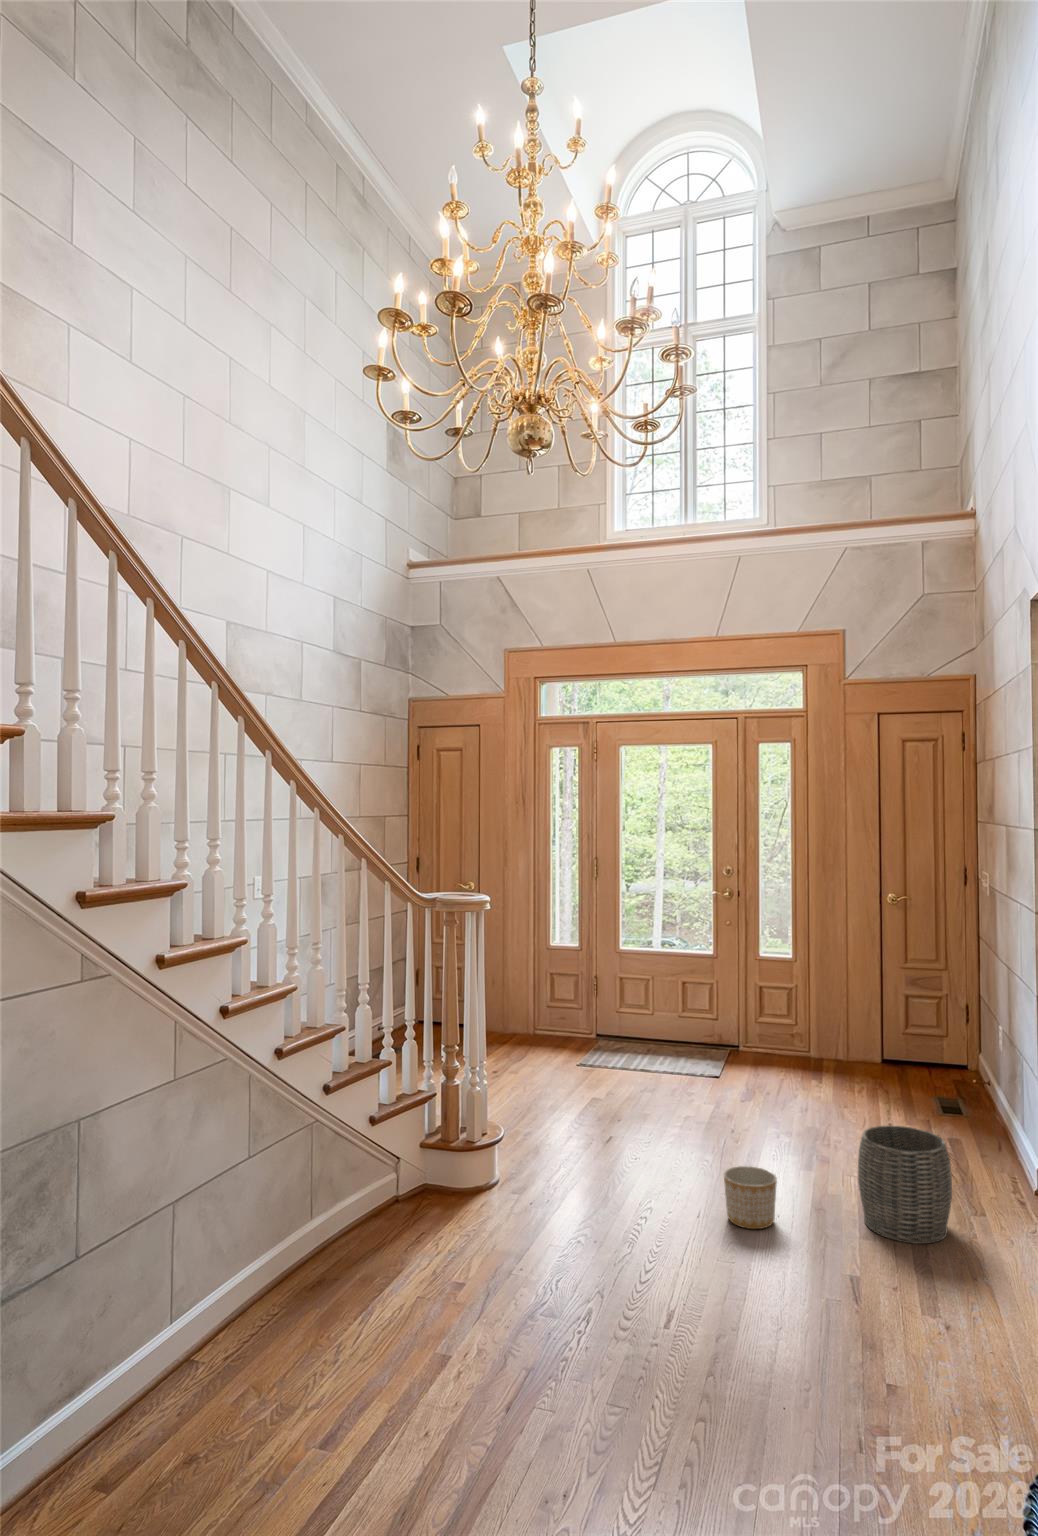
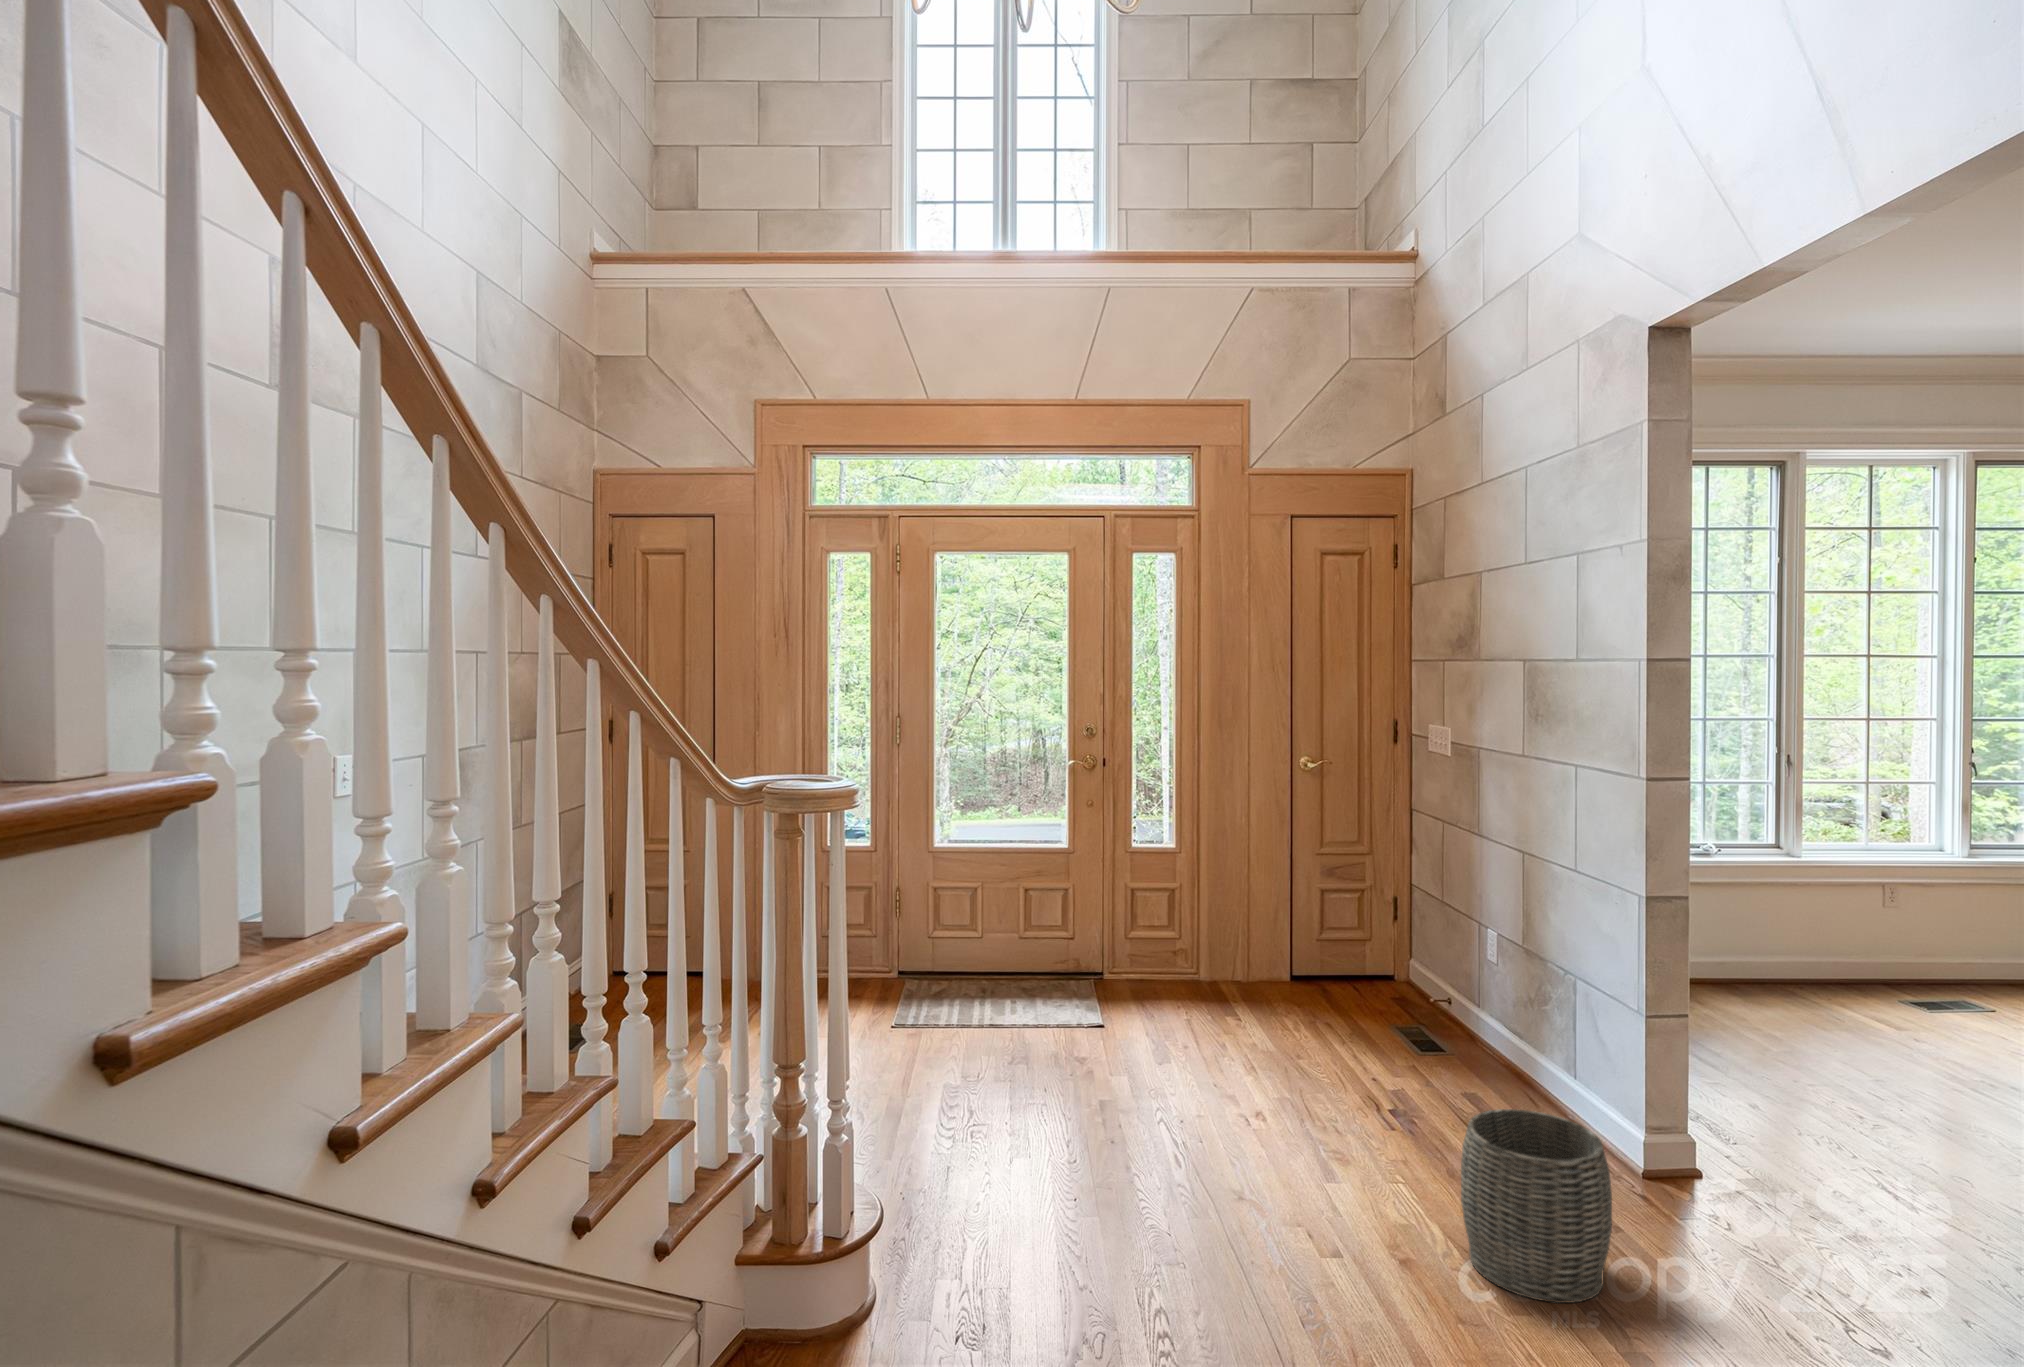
planter: present [724,1166,777,1229] -> none [1274,1206,1364,1320]

